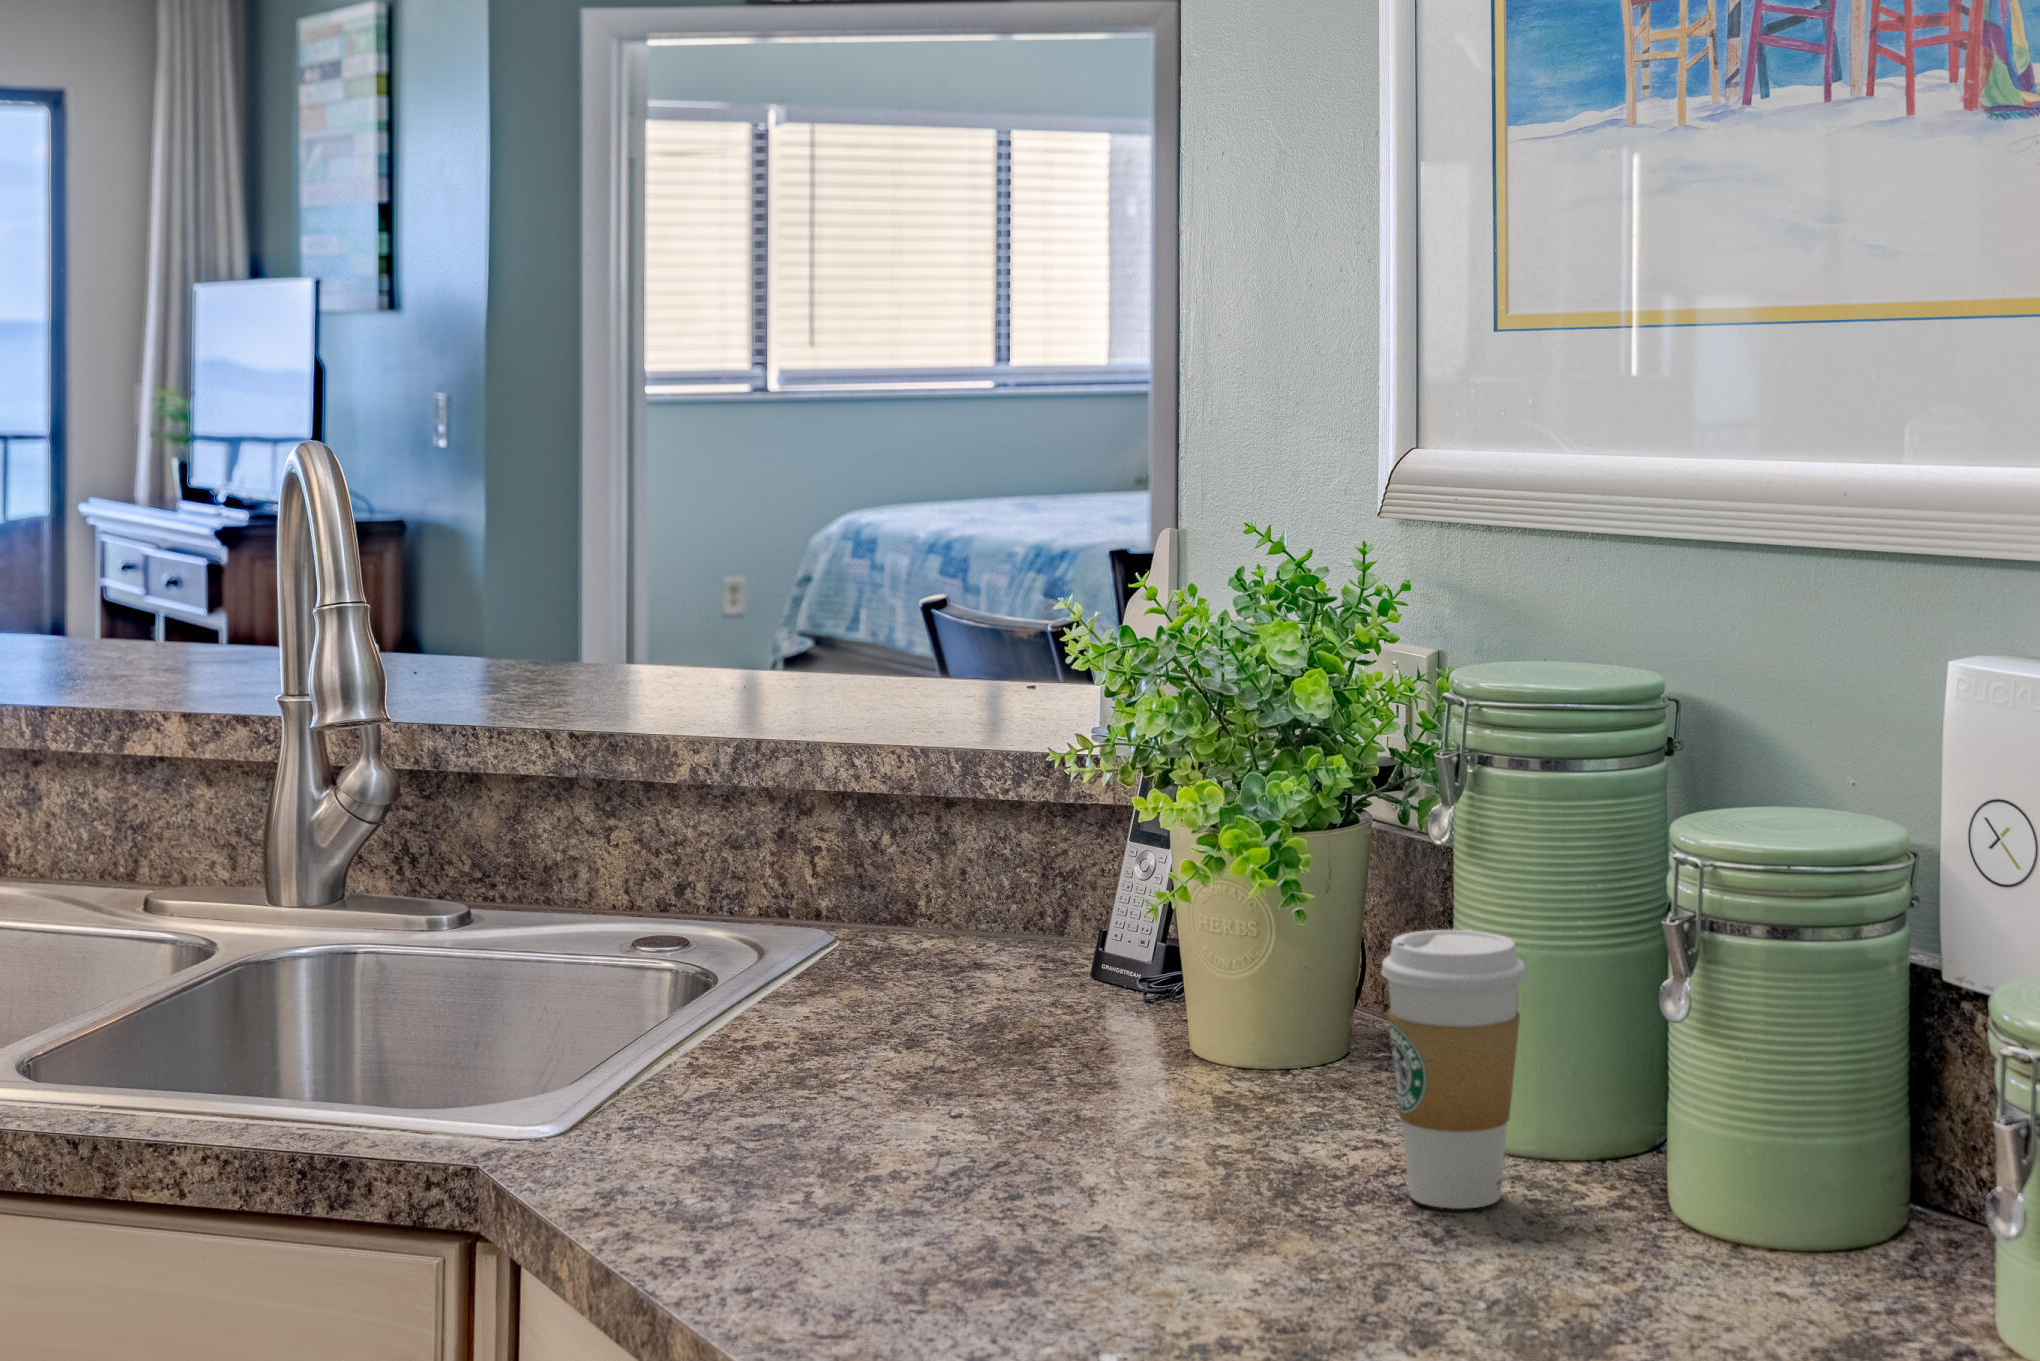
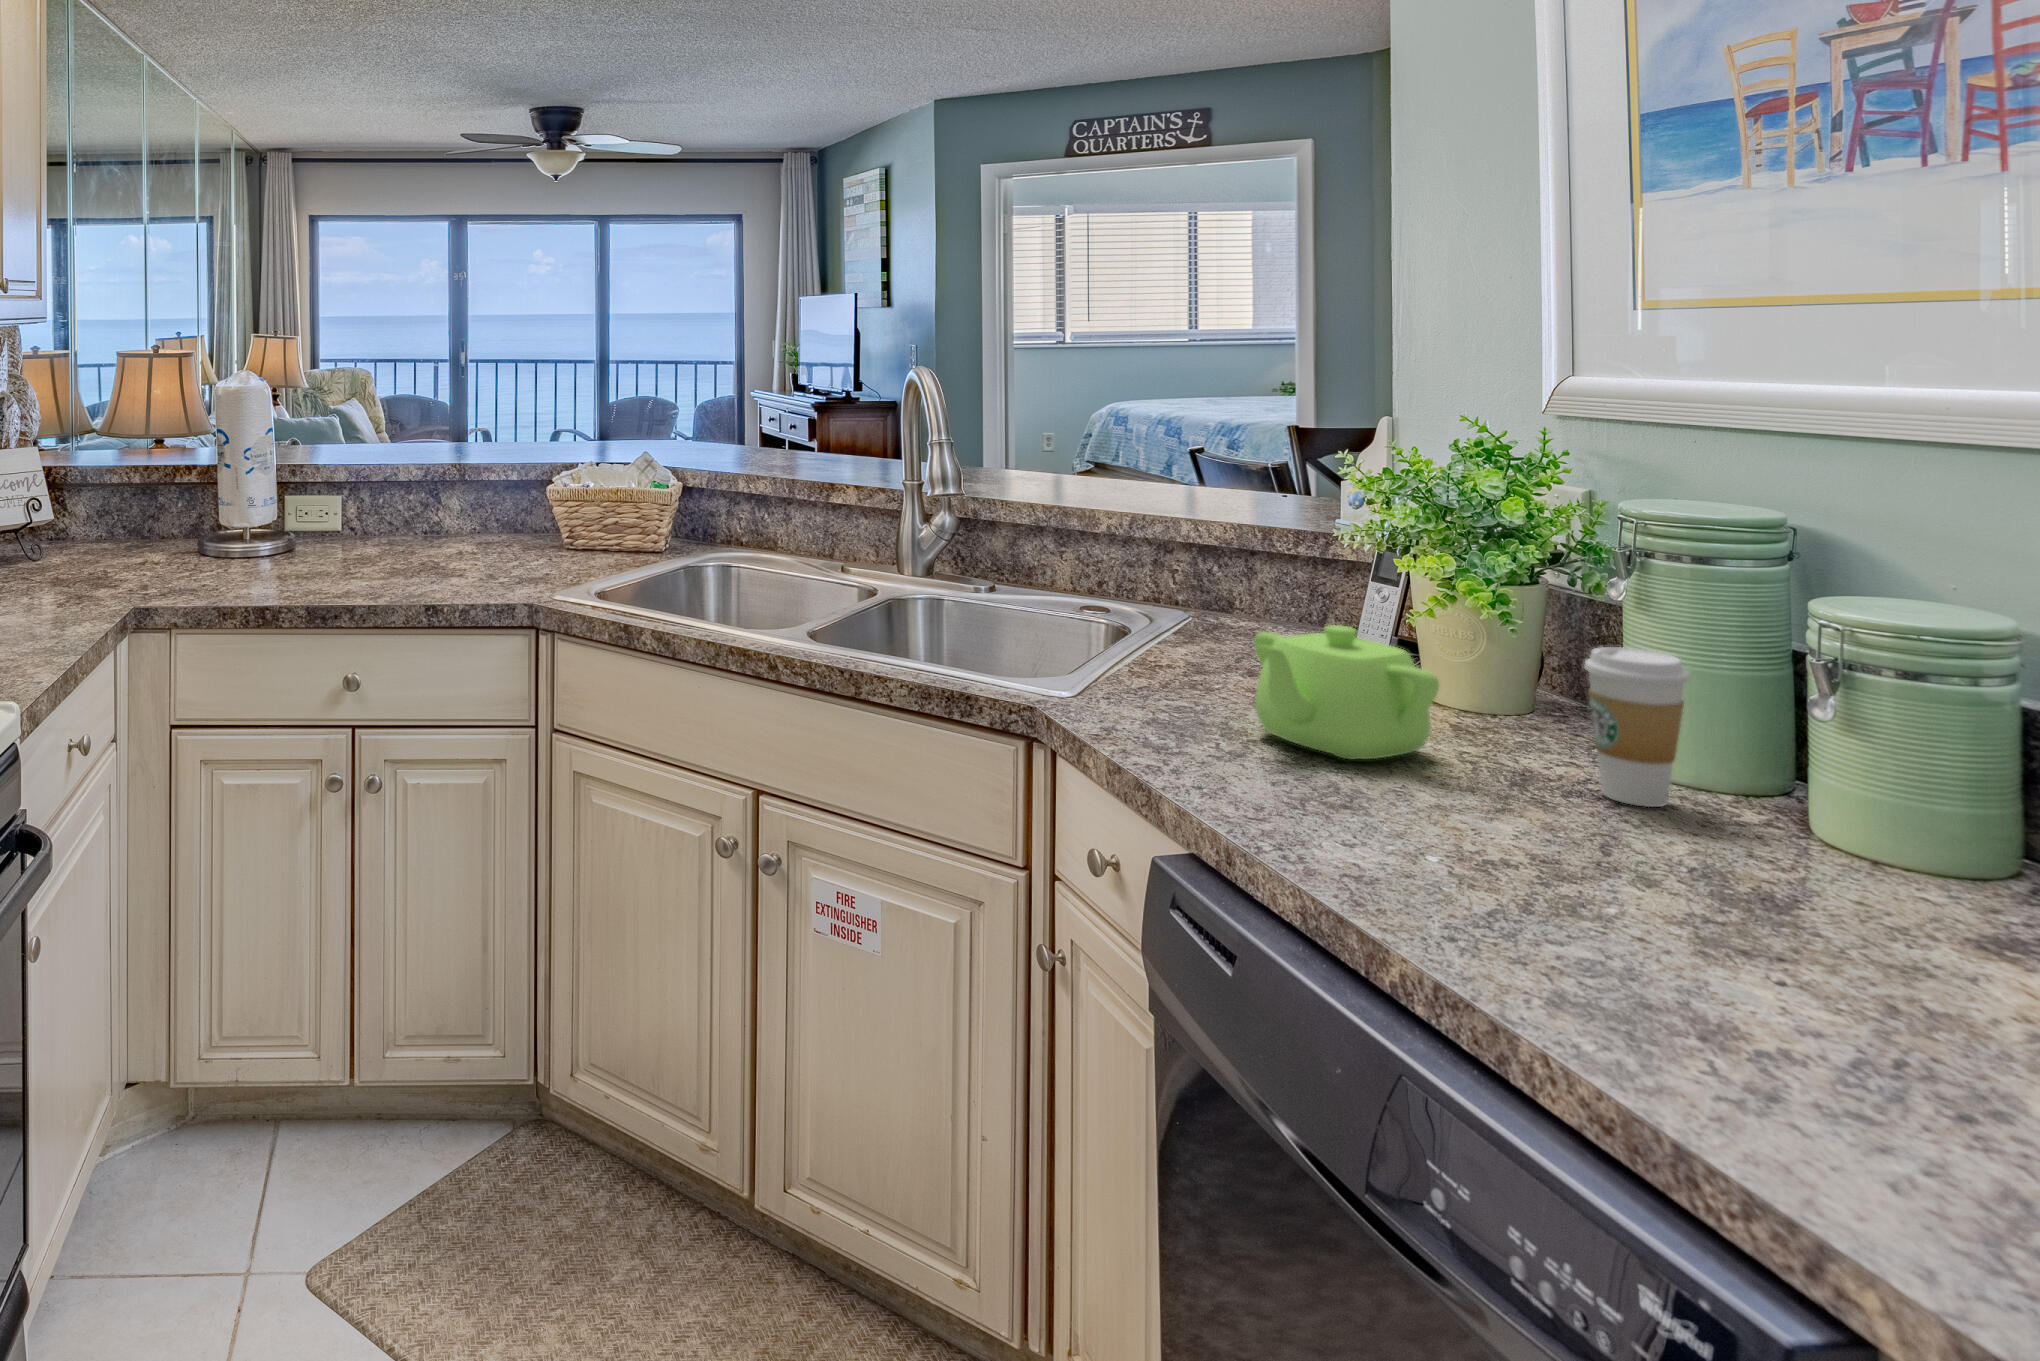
teapot: none [859,933,1164,1188] -> present [1254,625,1439,759]

